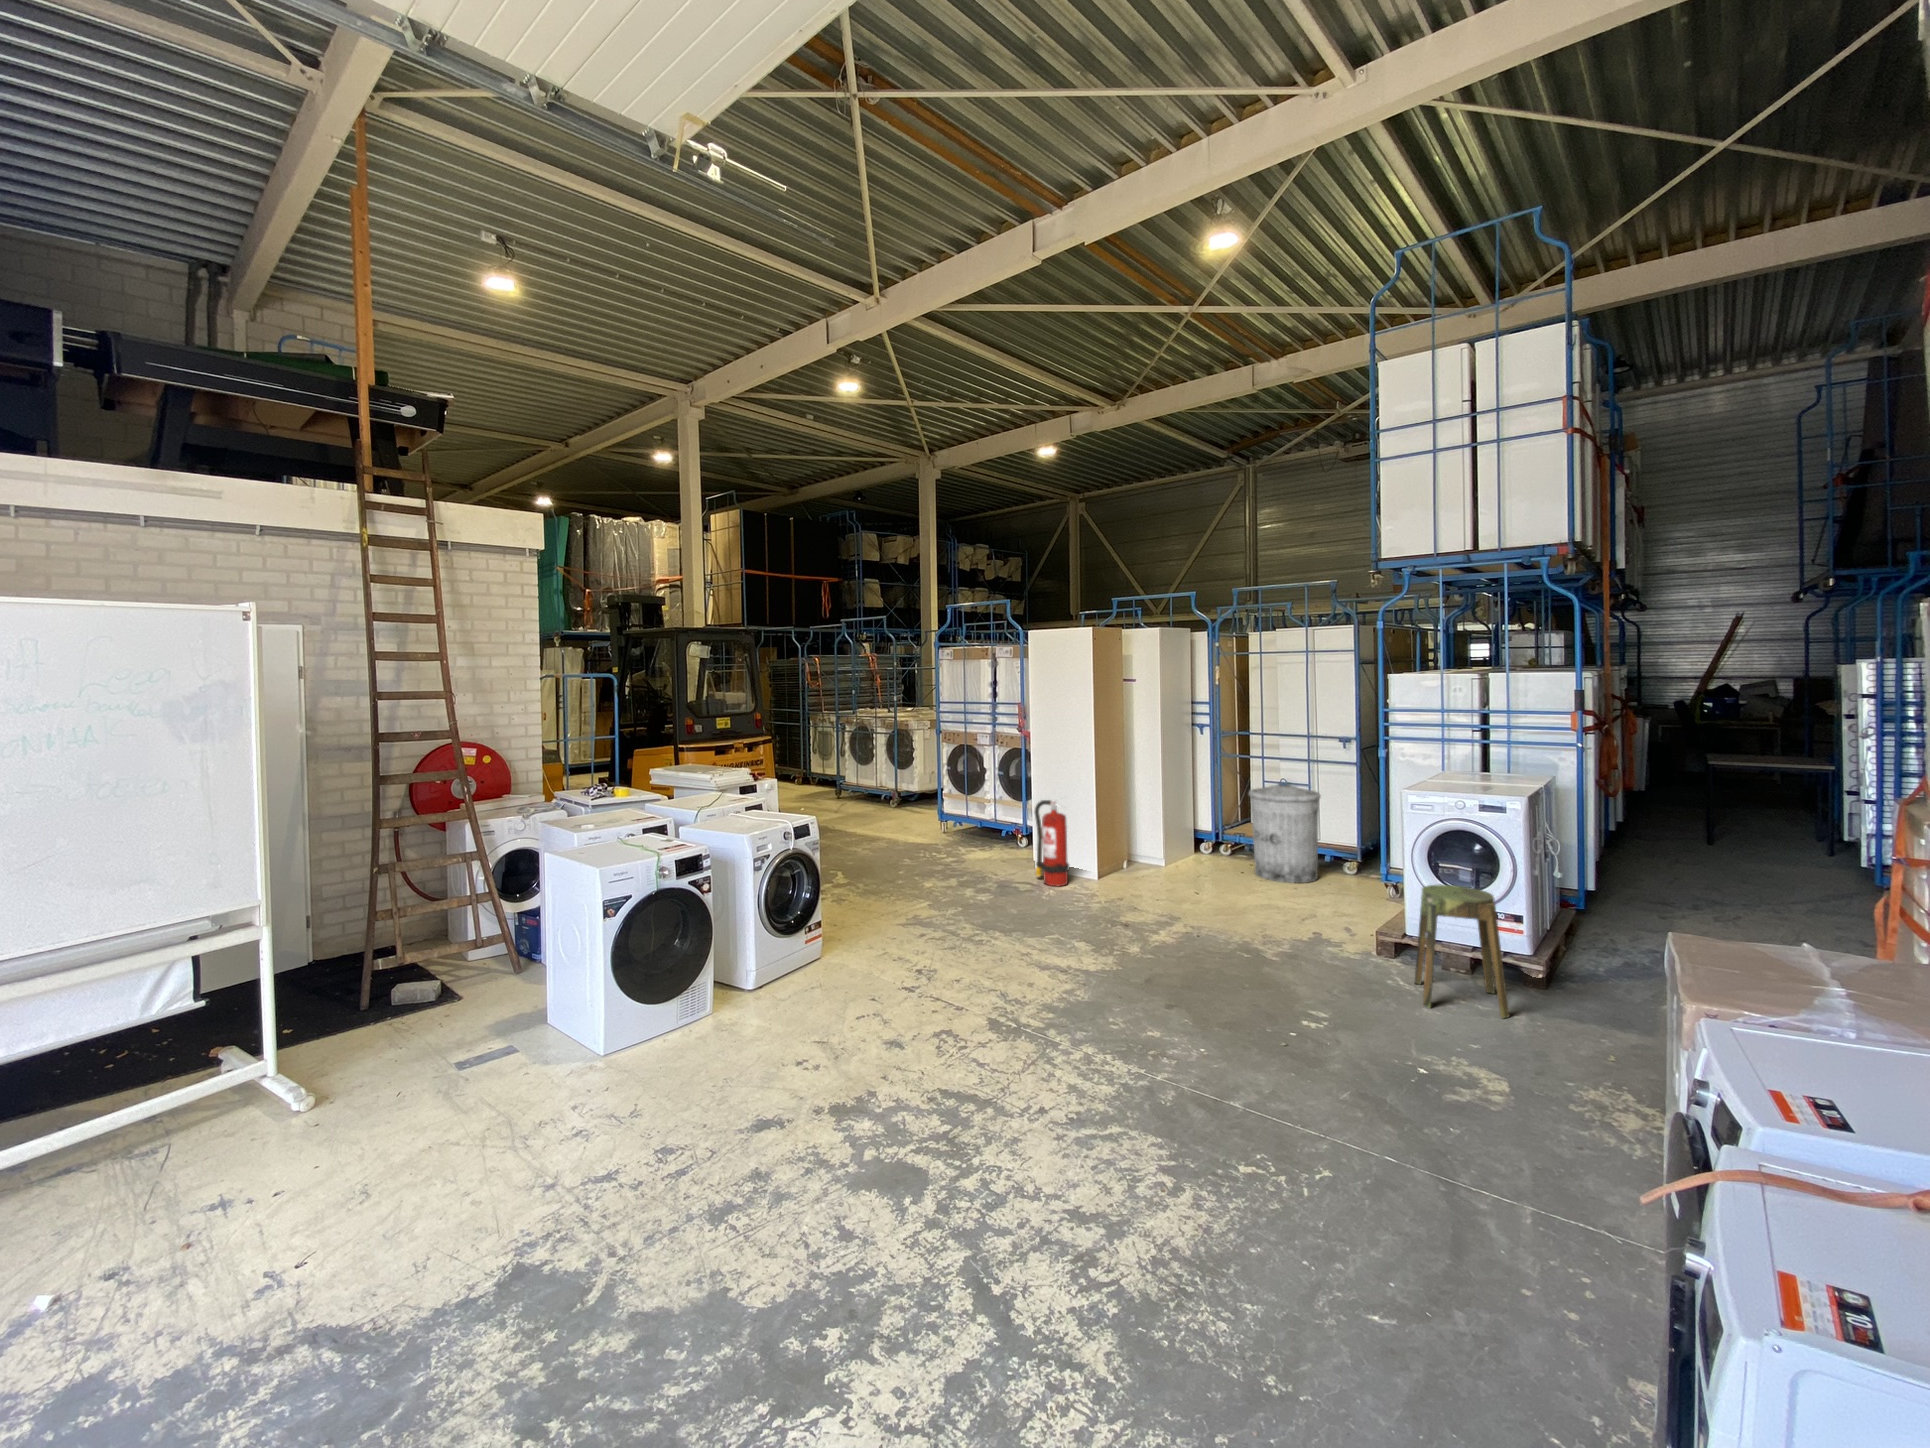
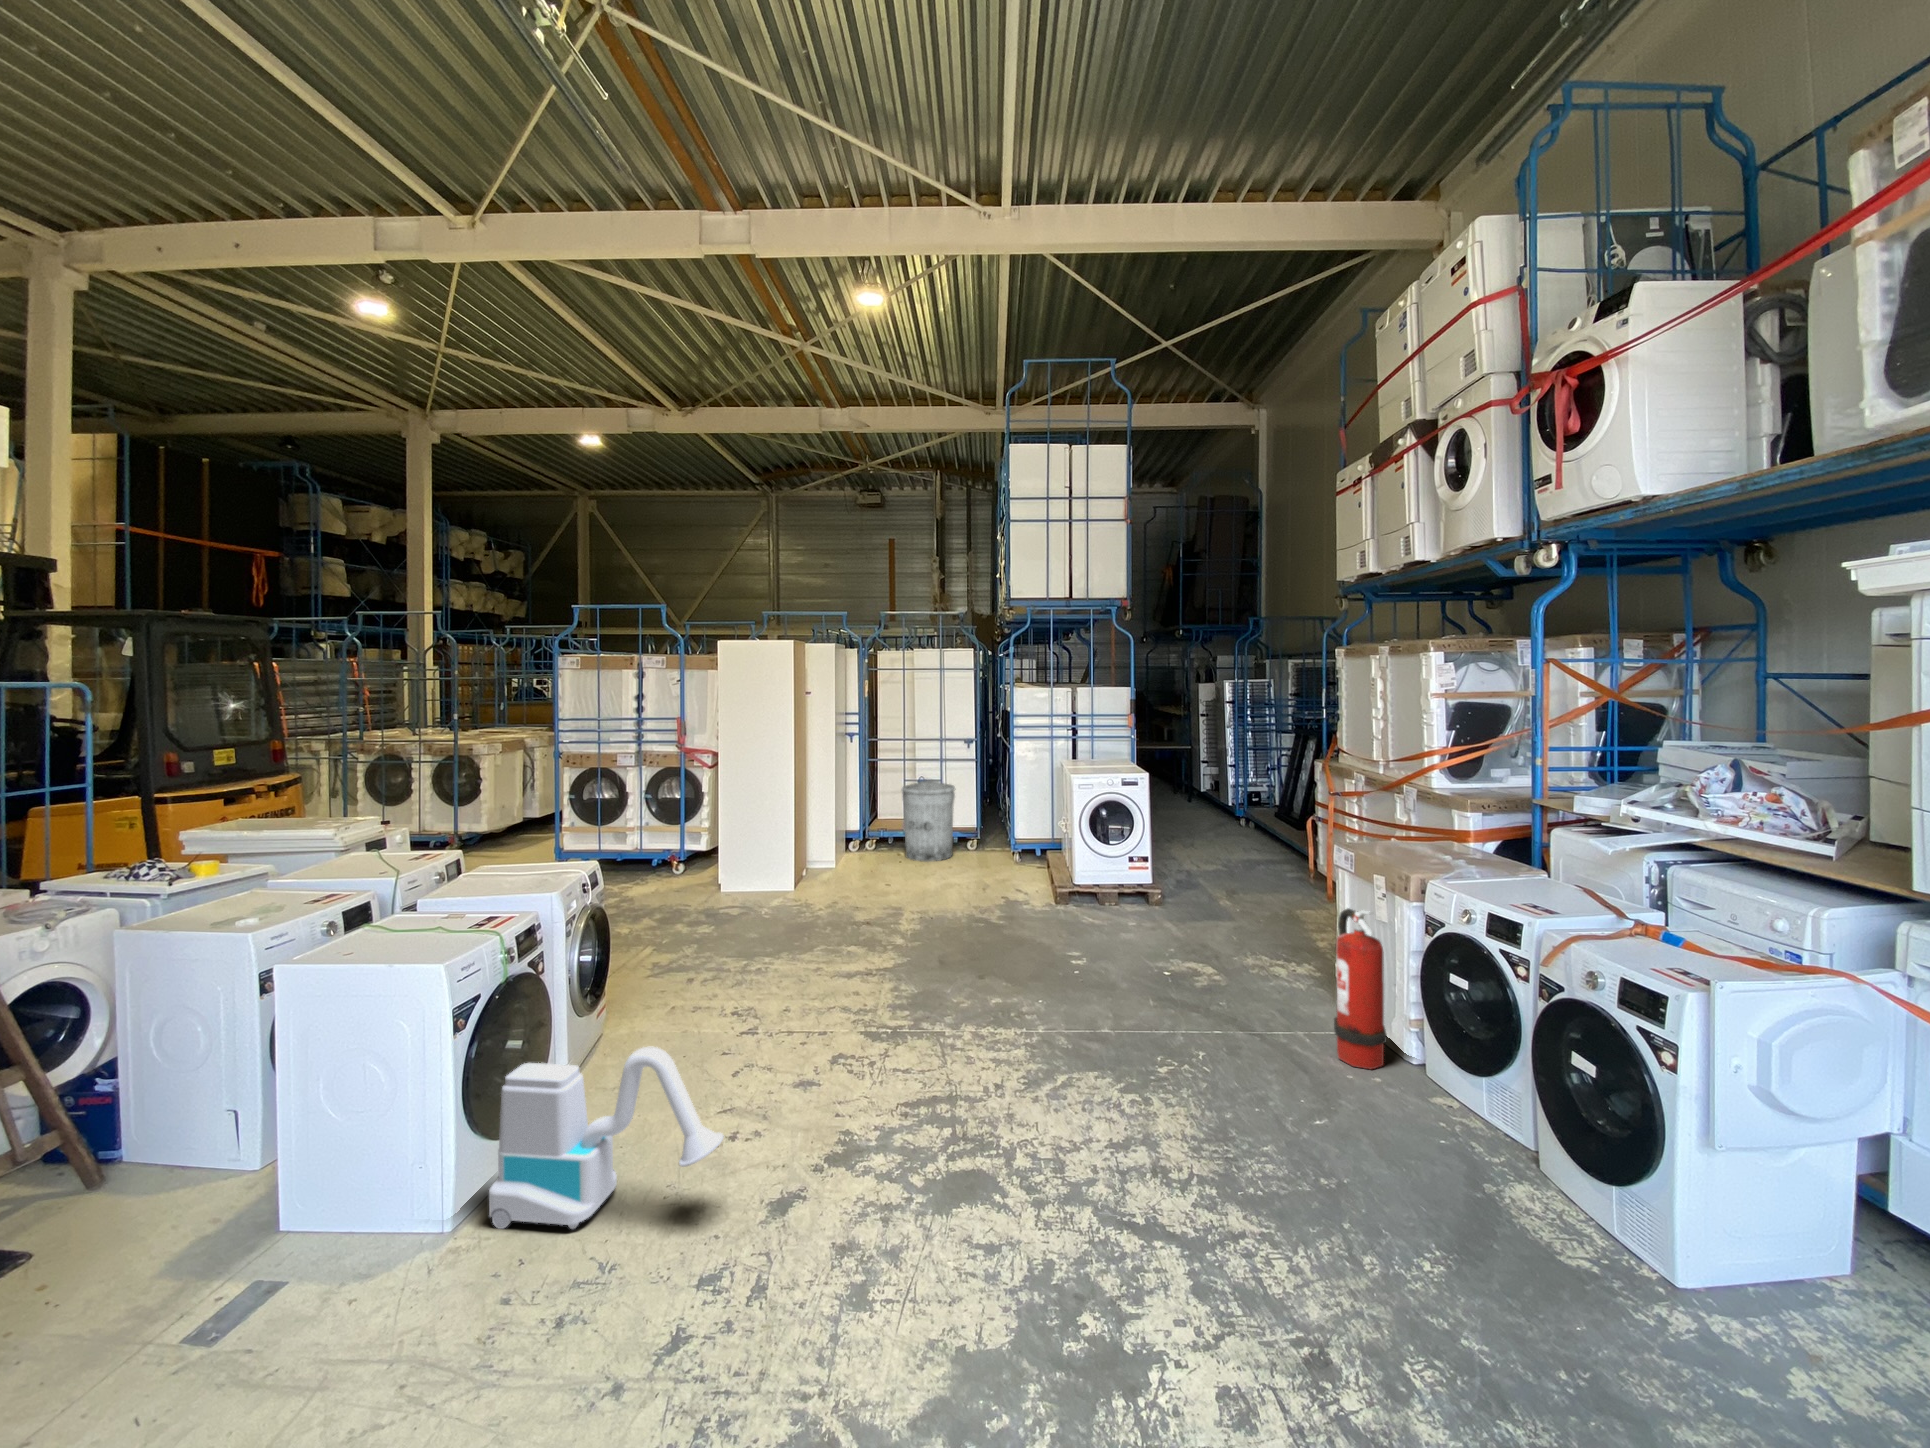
fire extinguisher: present [1035,798,1069,886] -> present [1334,908,1387,1070]
stool: present [1415,885,1509,1018] -> none [1088,838,1151,926]
vacuum cleaner: none [631,947,733,1073] -> present [489,1047,723,1229]

